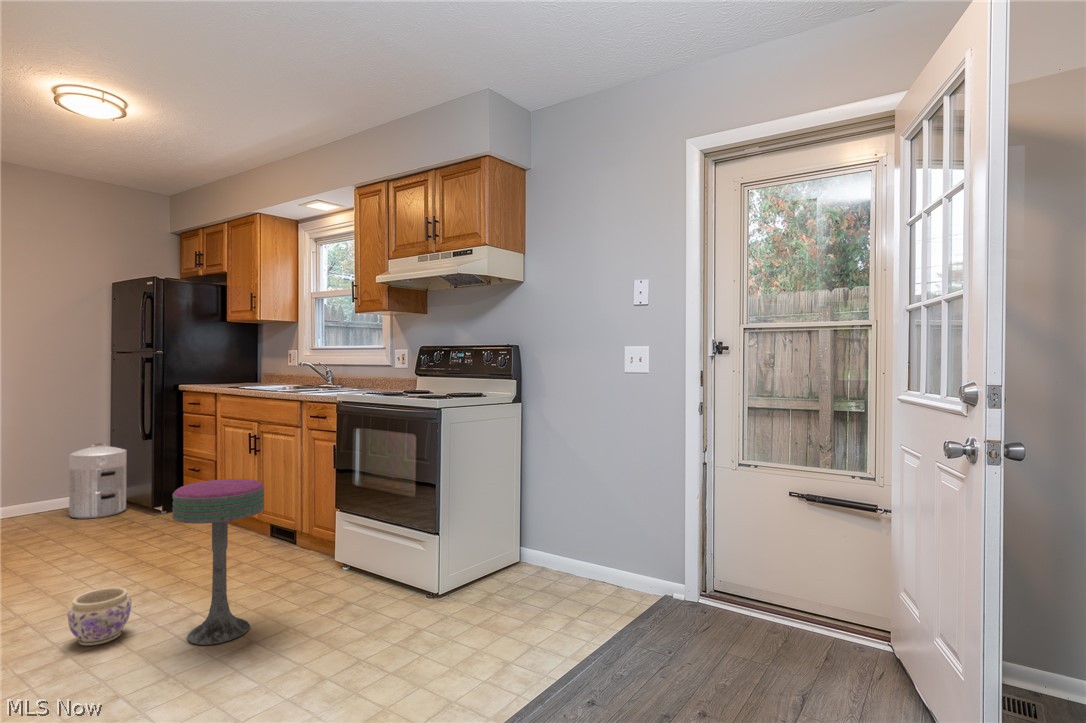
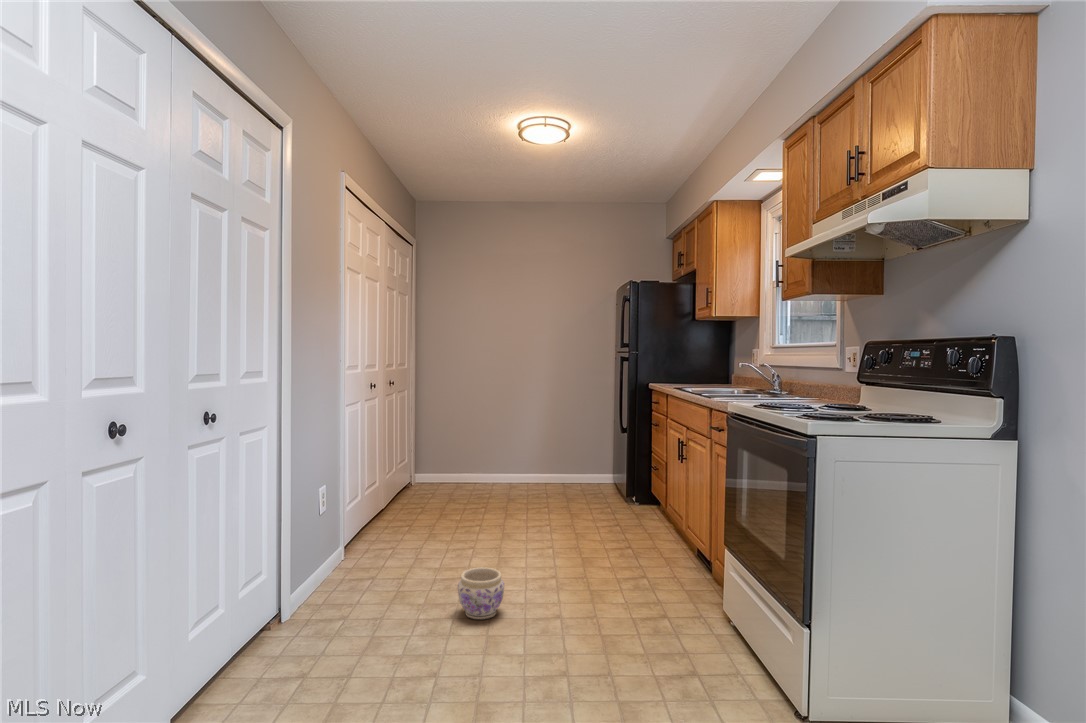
waste bin: present [69,443,127,519] -> none [576,432,616,498]
bar stool: present [172,479,264,645] -> none [510,487,596,666]

